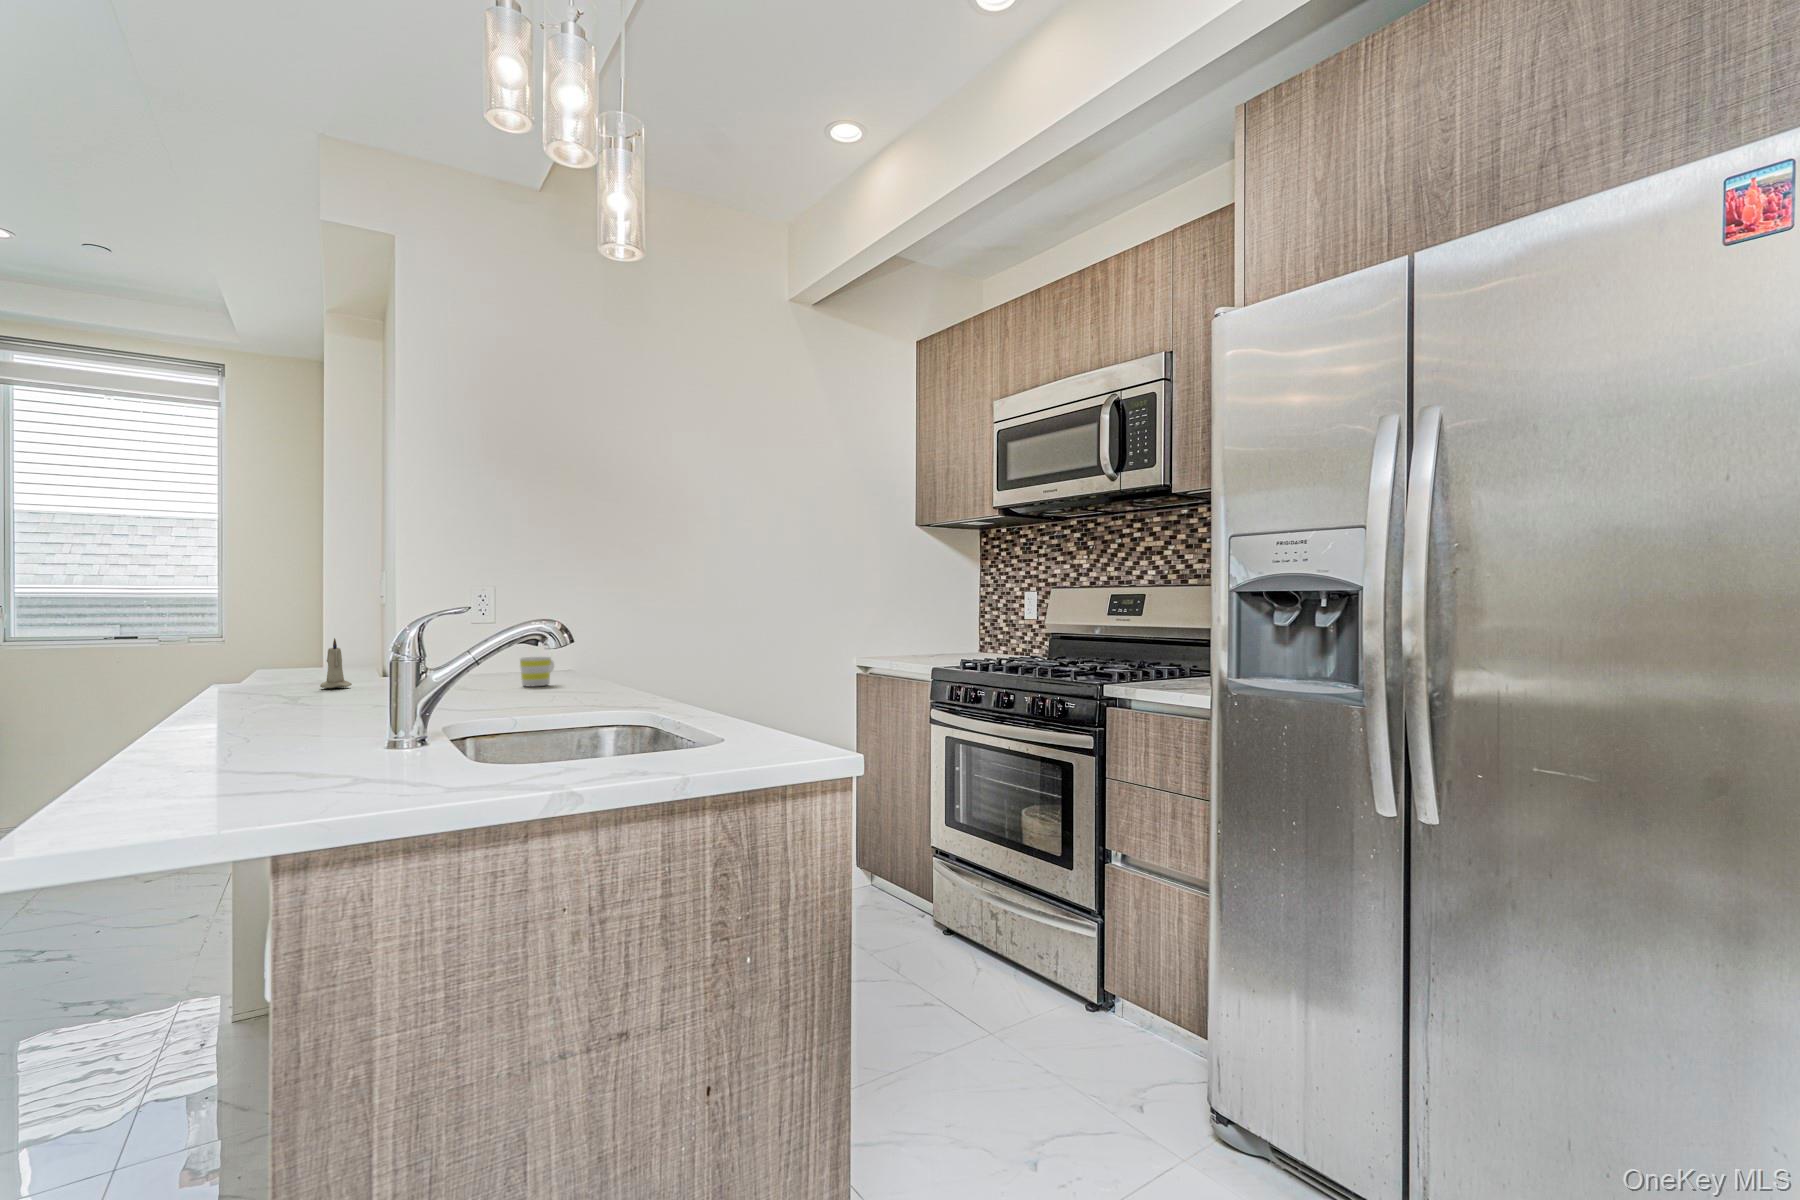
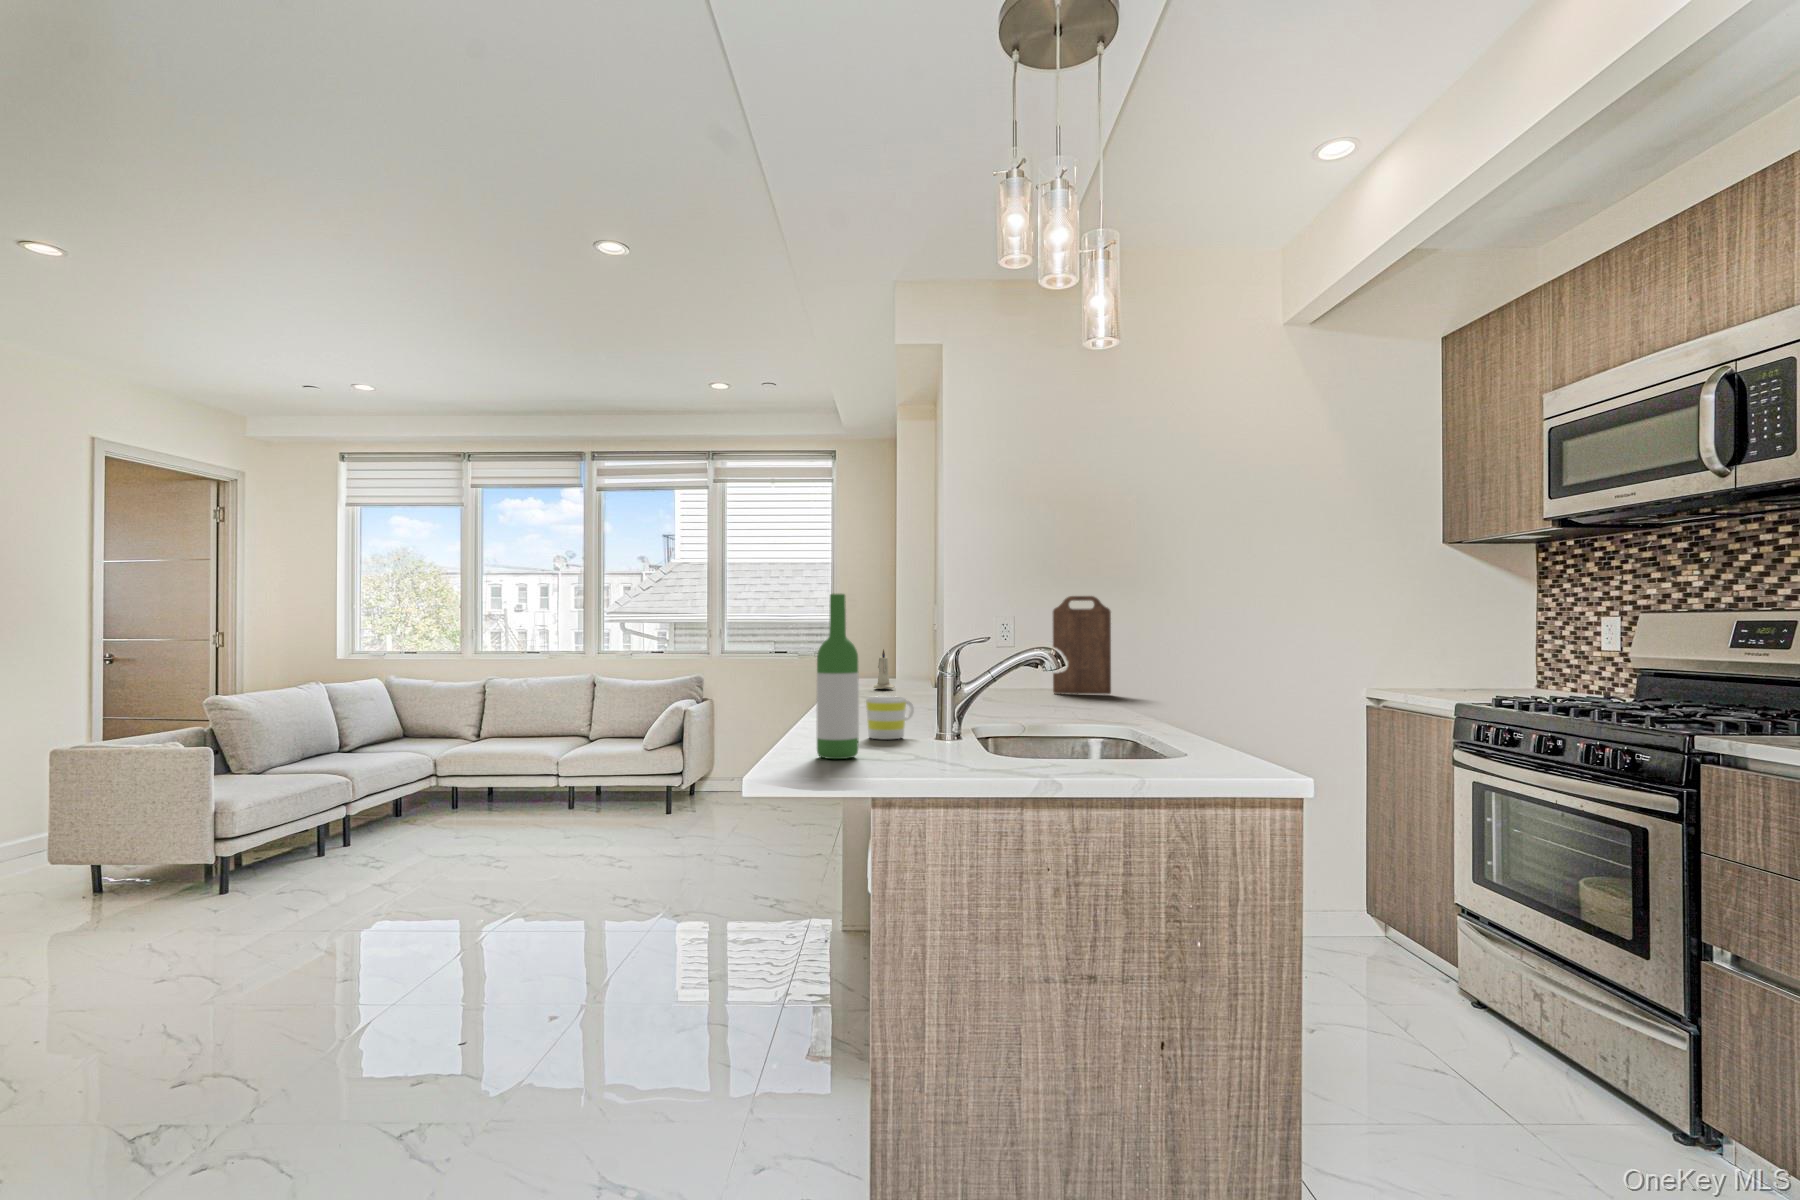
wine bottle: none [173,551,257,806] -> present [817,594,859,759]
cutting board: none [558,574,625,680] -> present [1053,596,1111,695]
mug: present [520,657,554,687] -> present [866,696,914,739]

